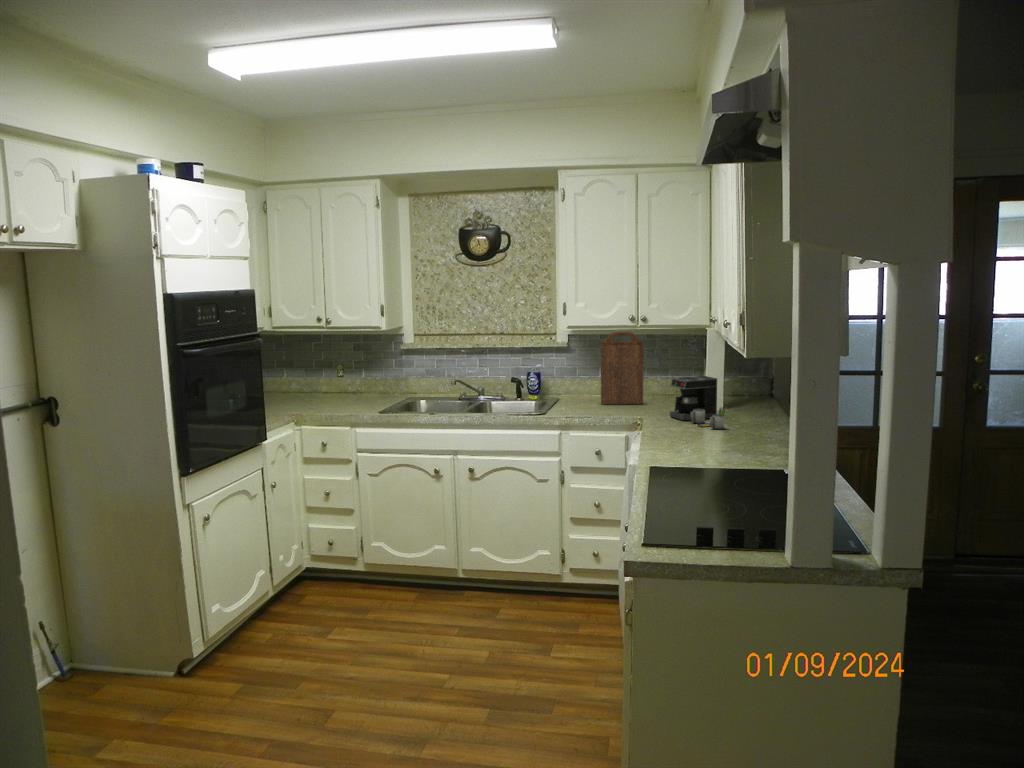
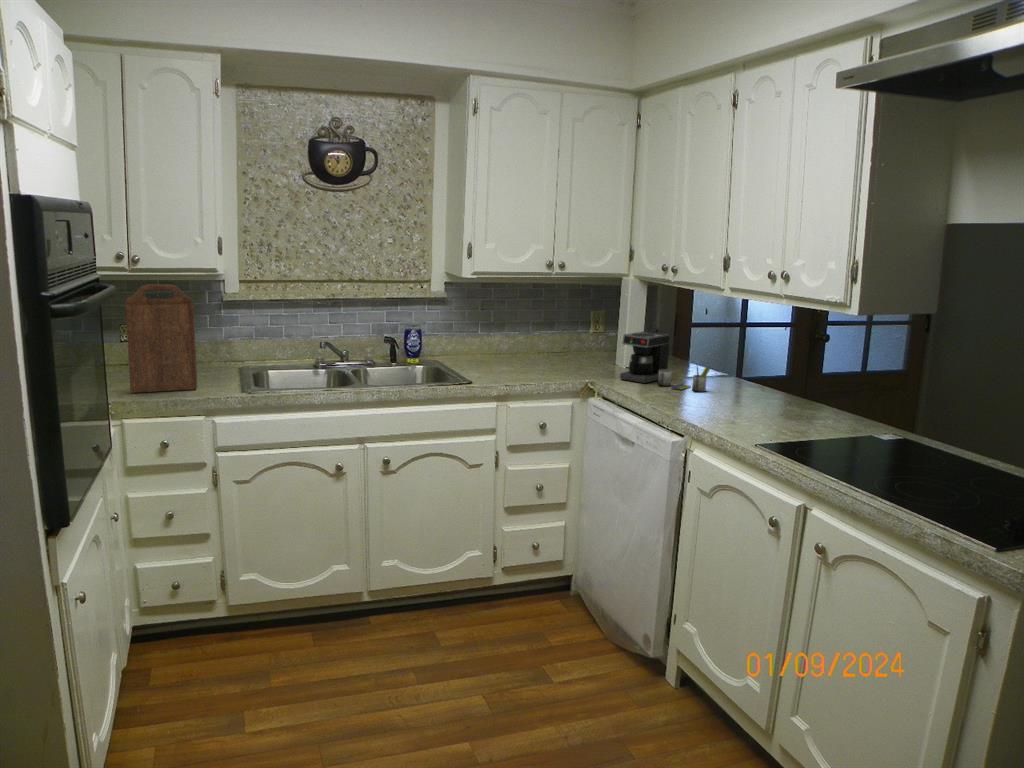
cutting board: present [601,332,644,404] -> present [125,284,197,393]

